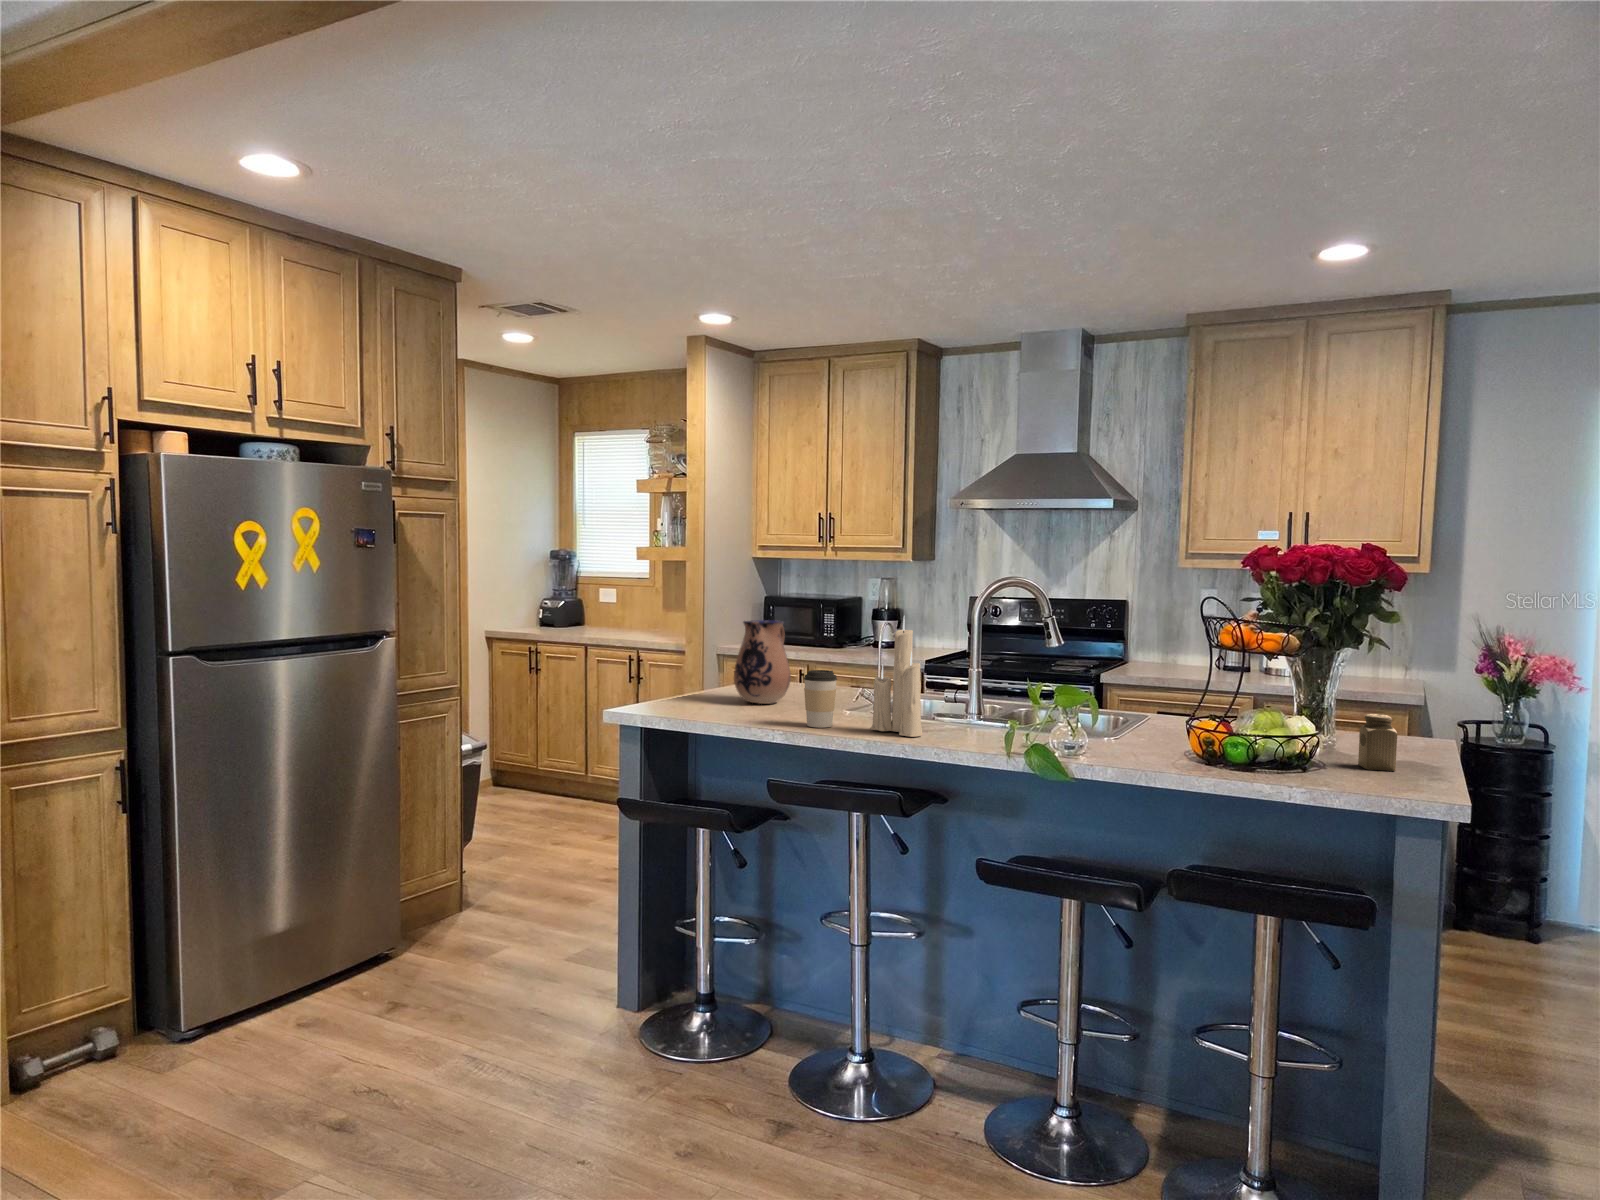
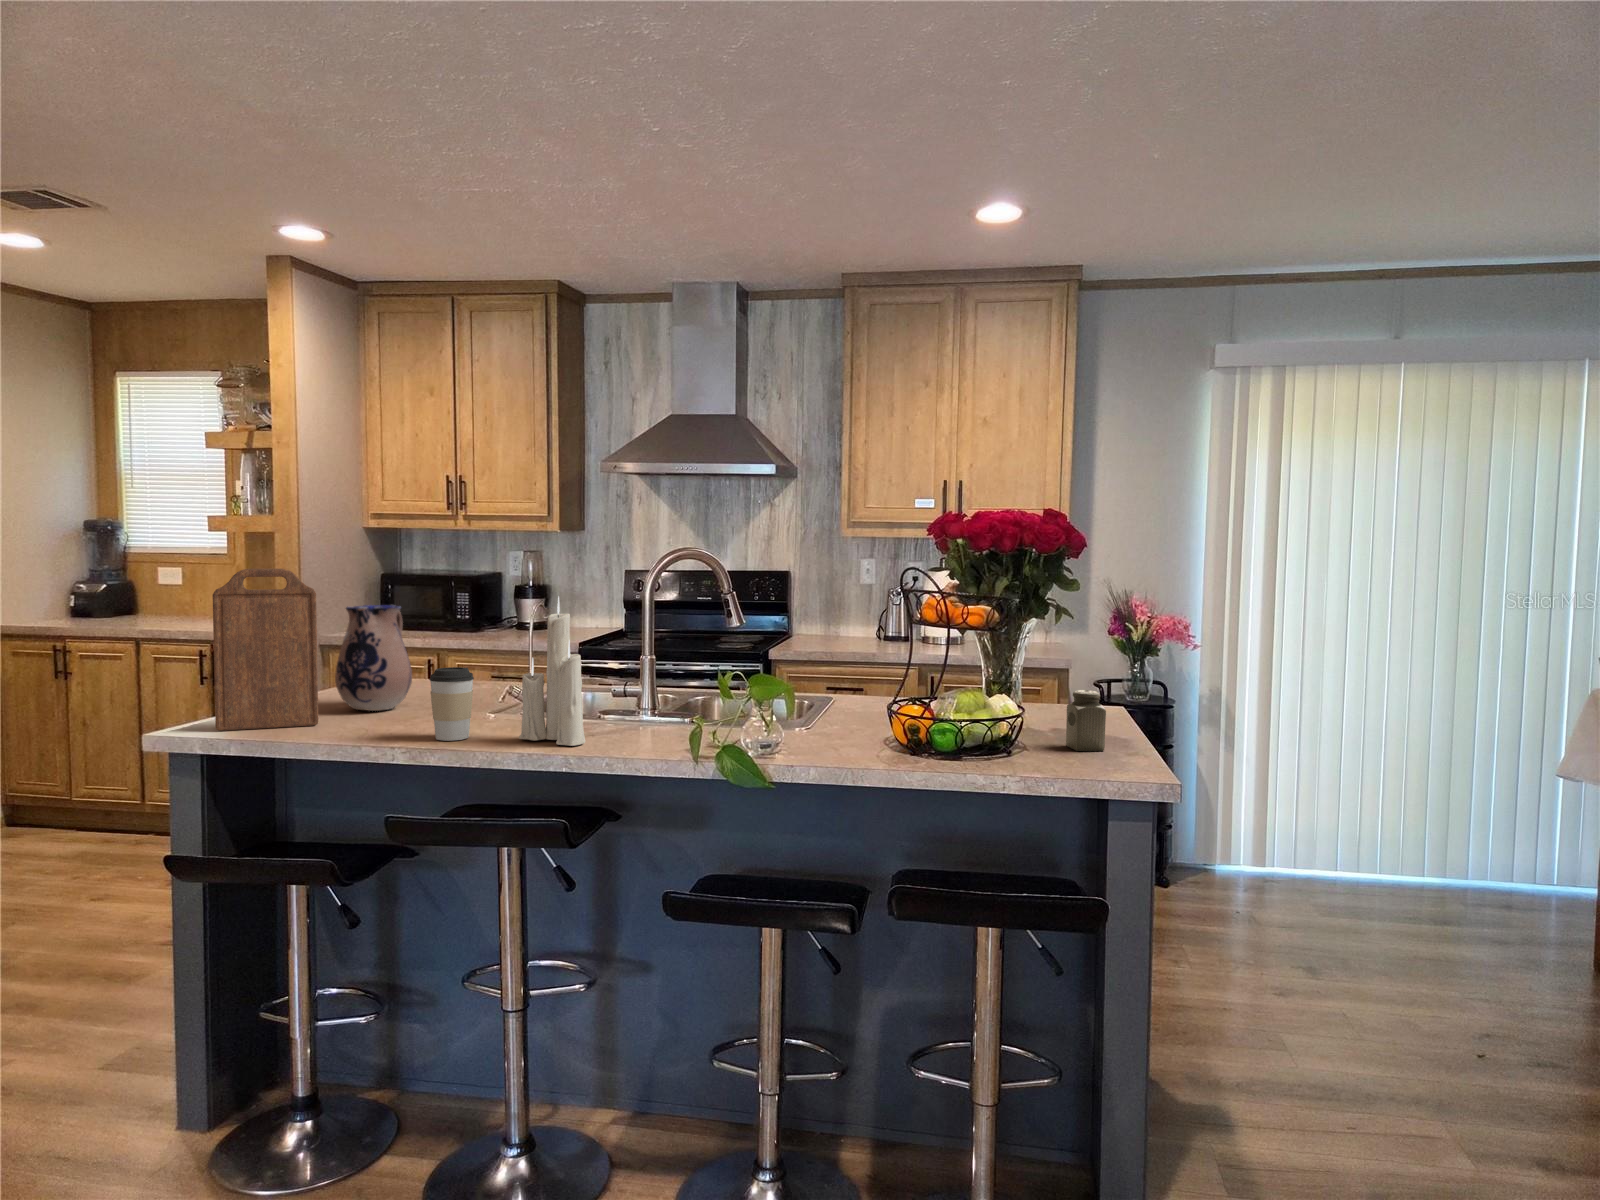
cutting board: none [651,590,723,711] -> present [213,569,318,730]

